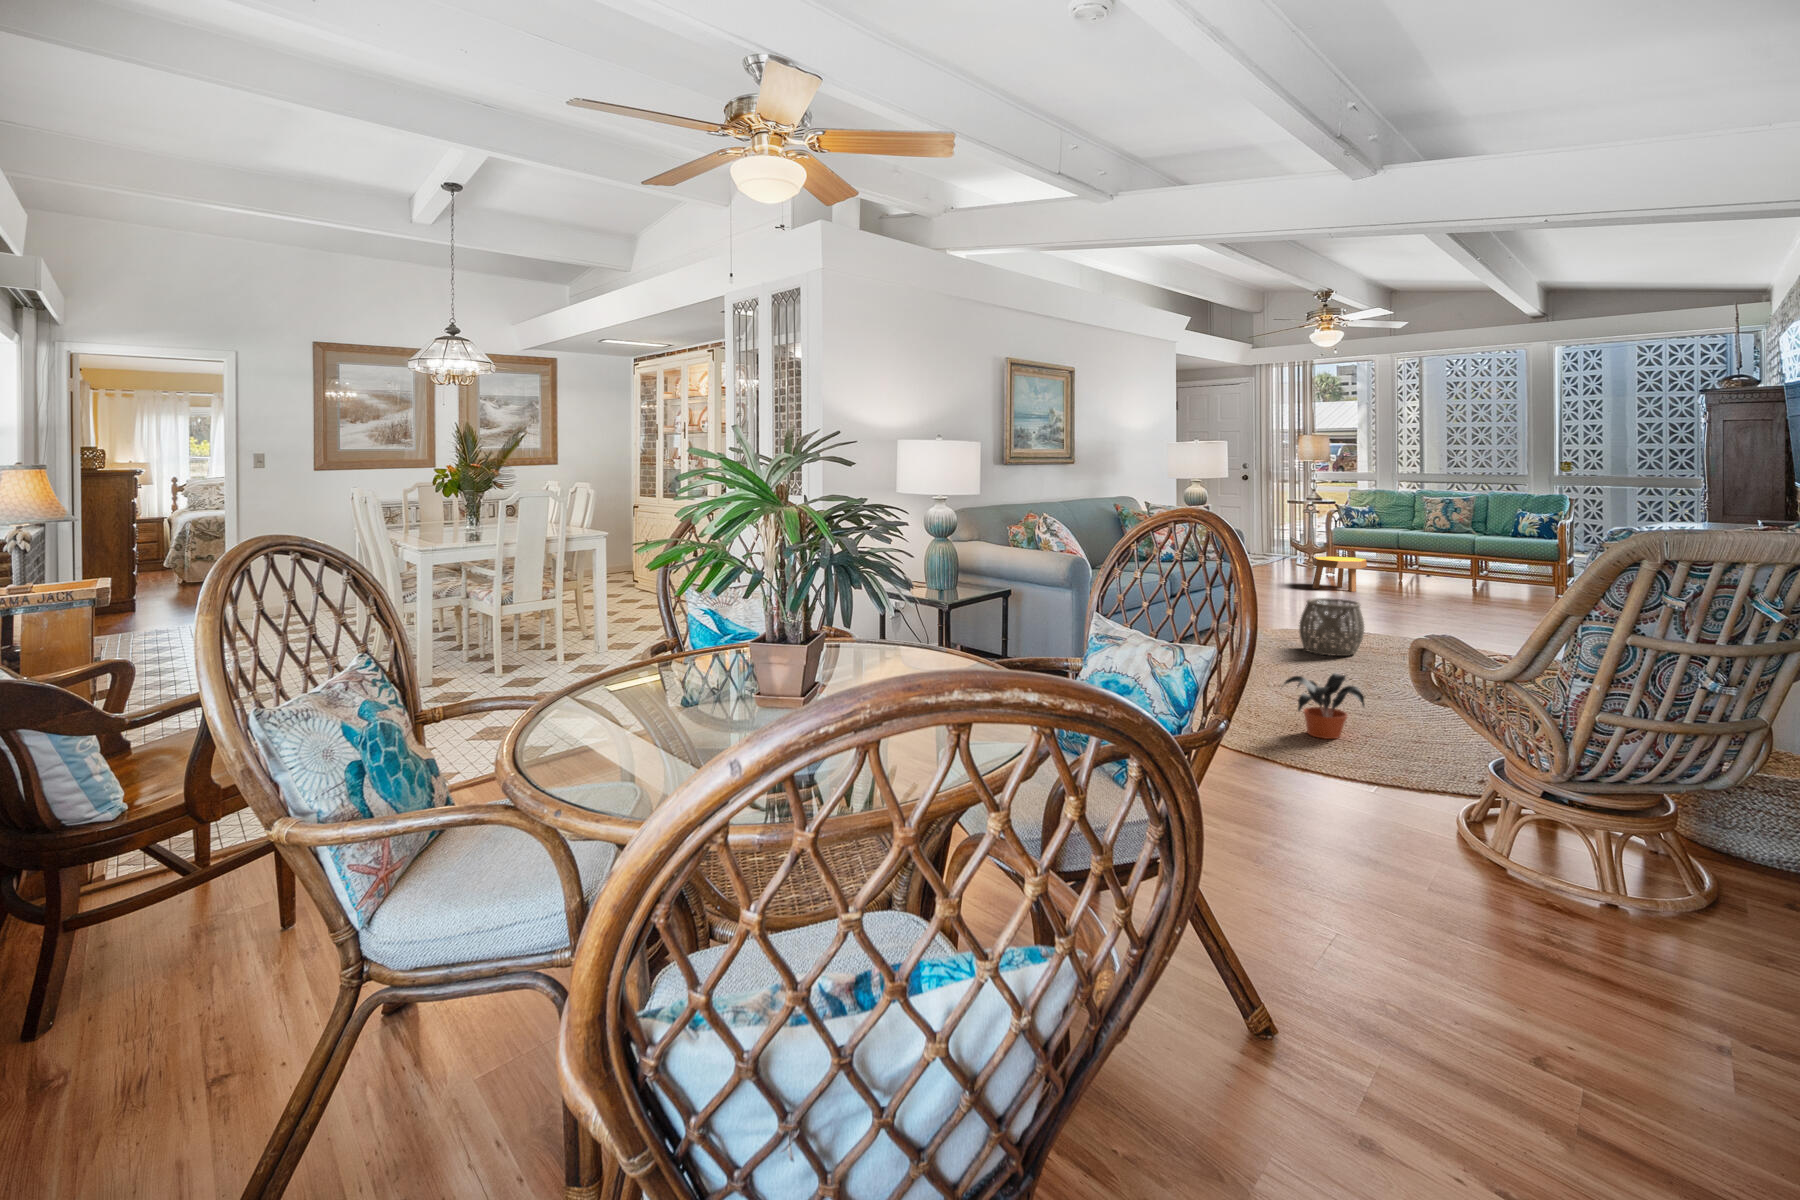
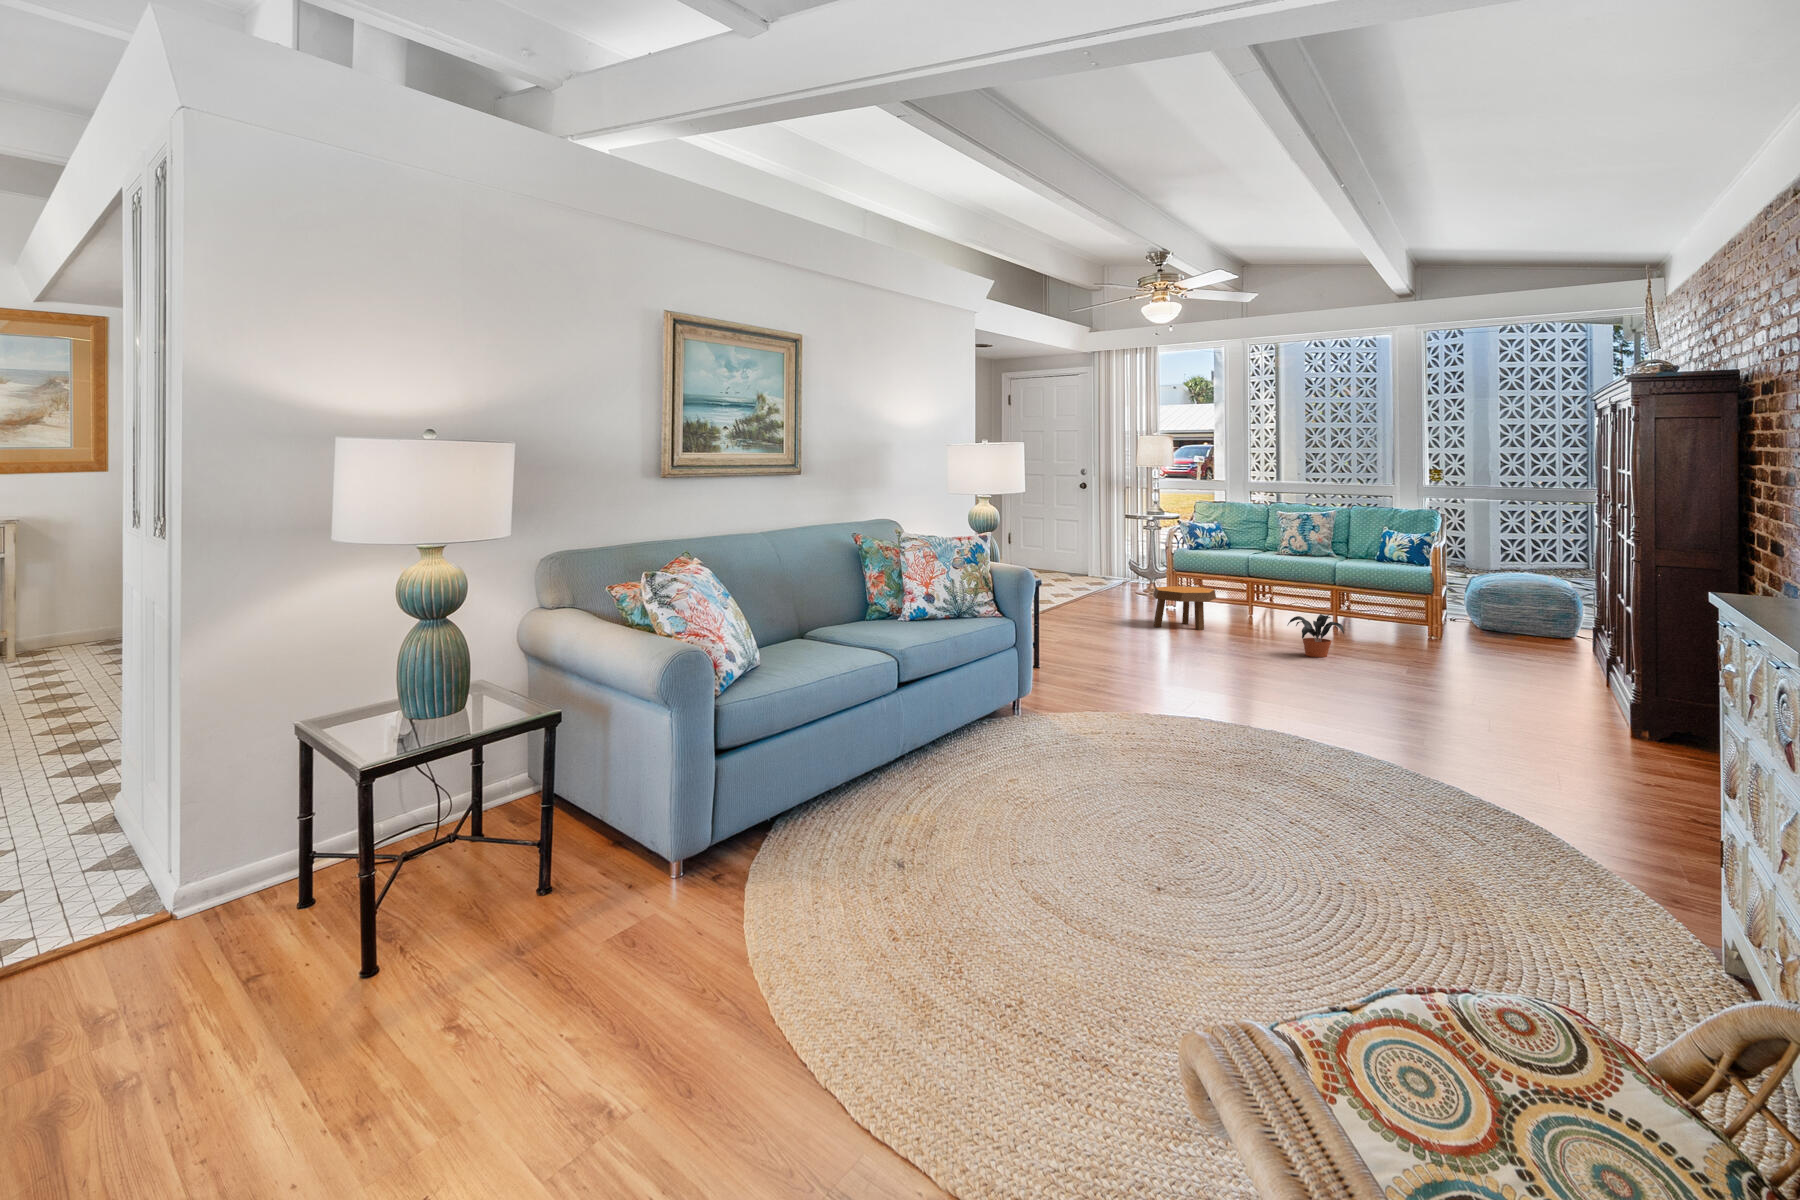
woven basket: present [1299,598,1364,656] -> none [1132,652,1213,728]
potted plant: present [1284,673,1365,739] -> present [1288,614,1344,657]

